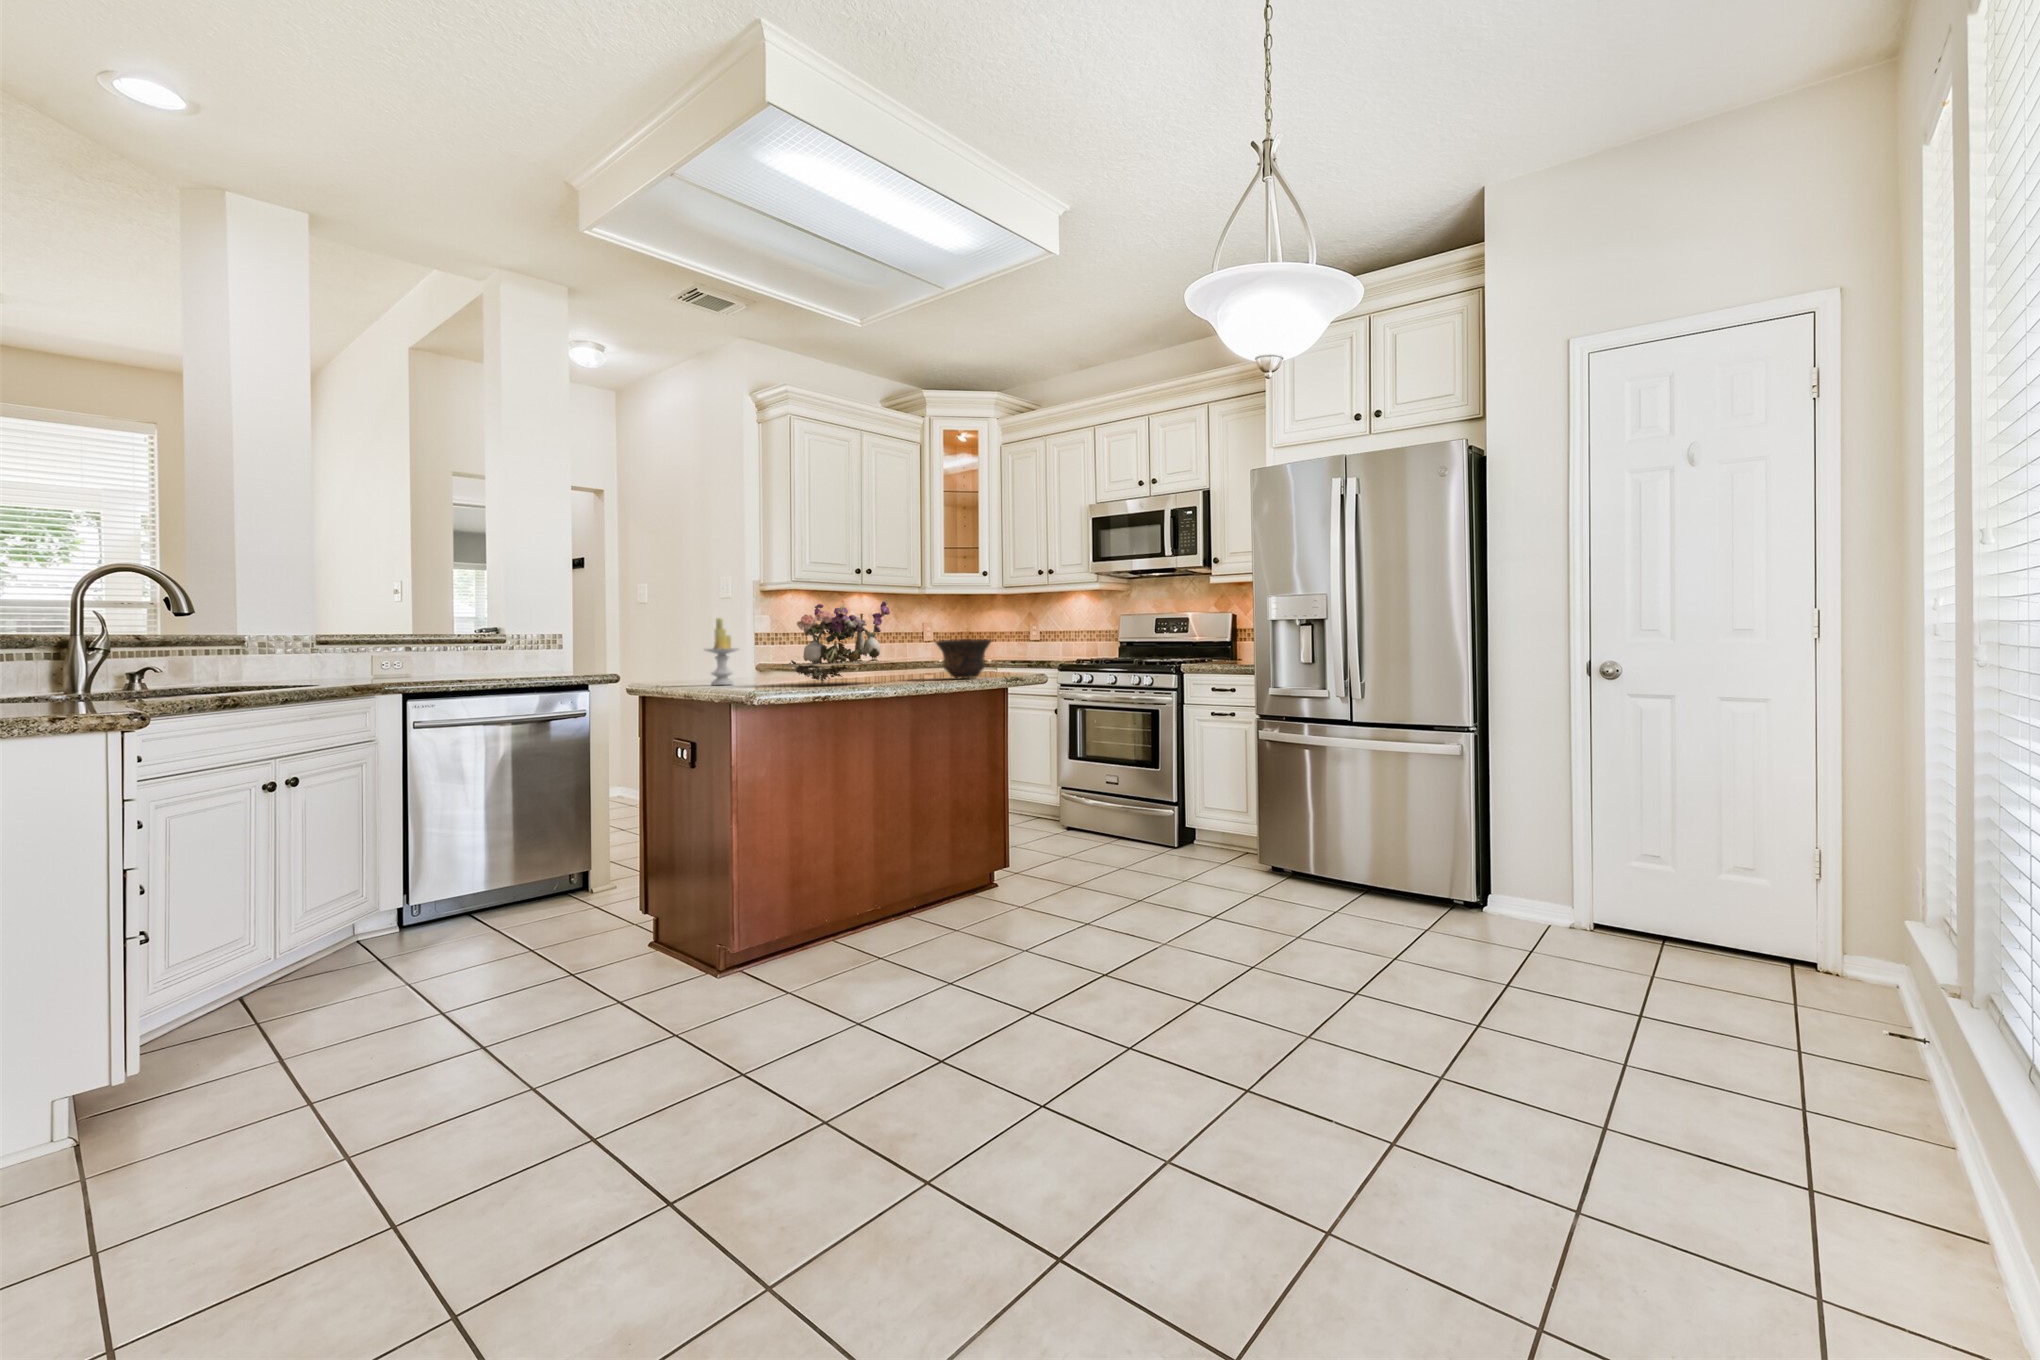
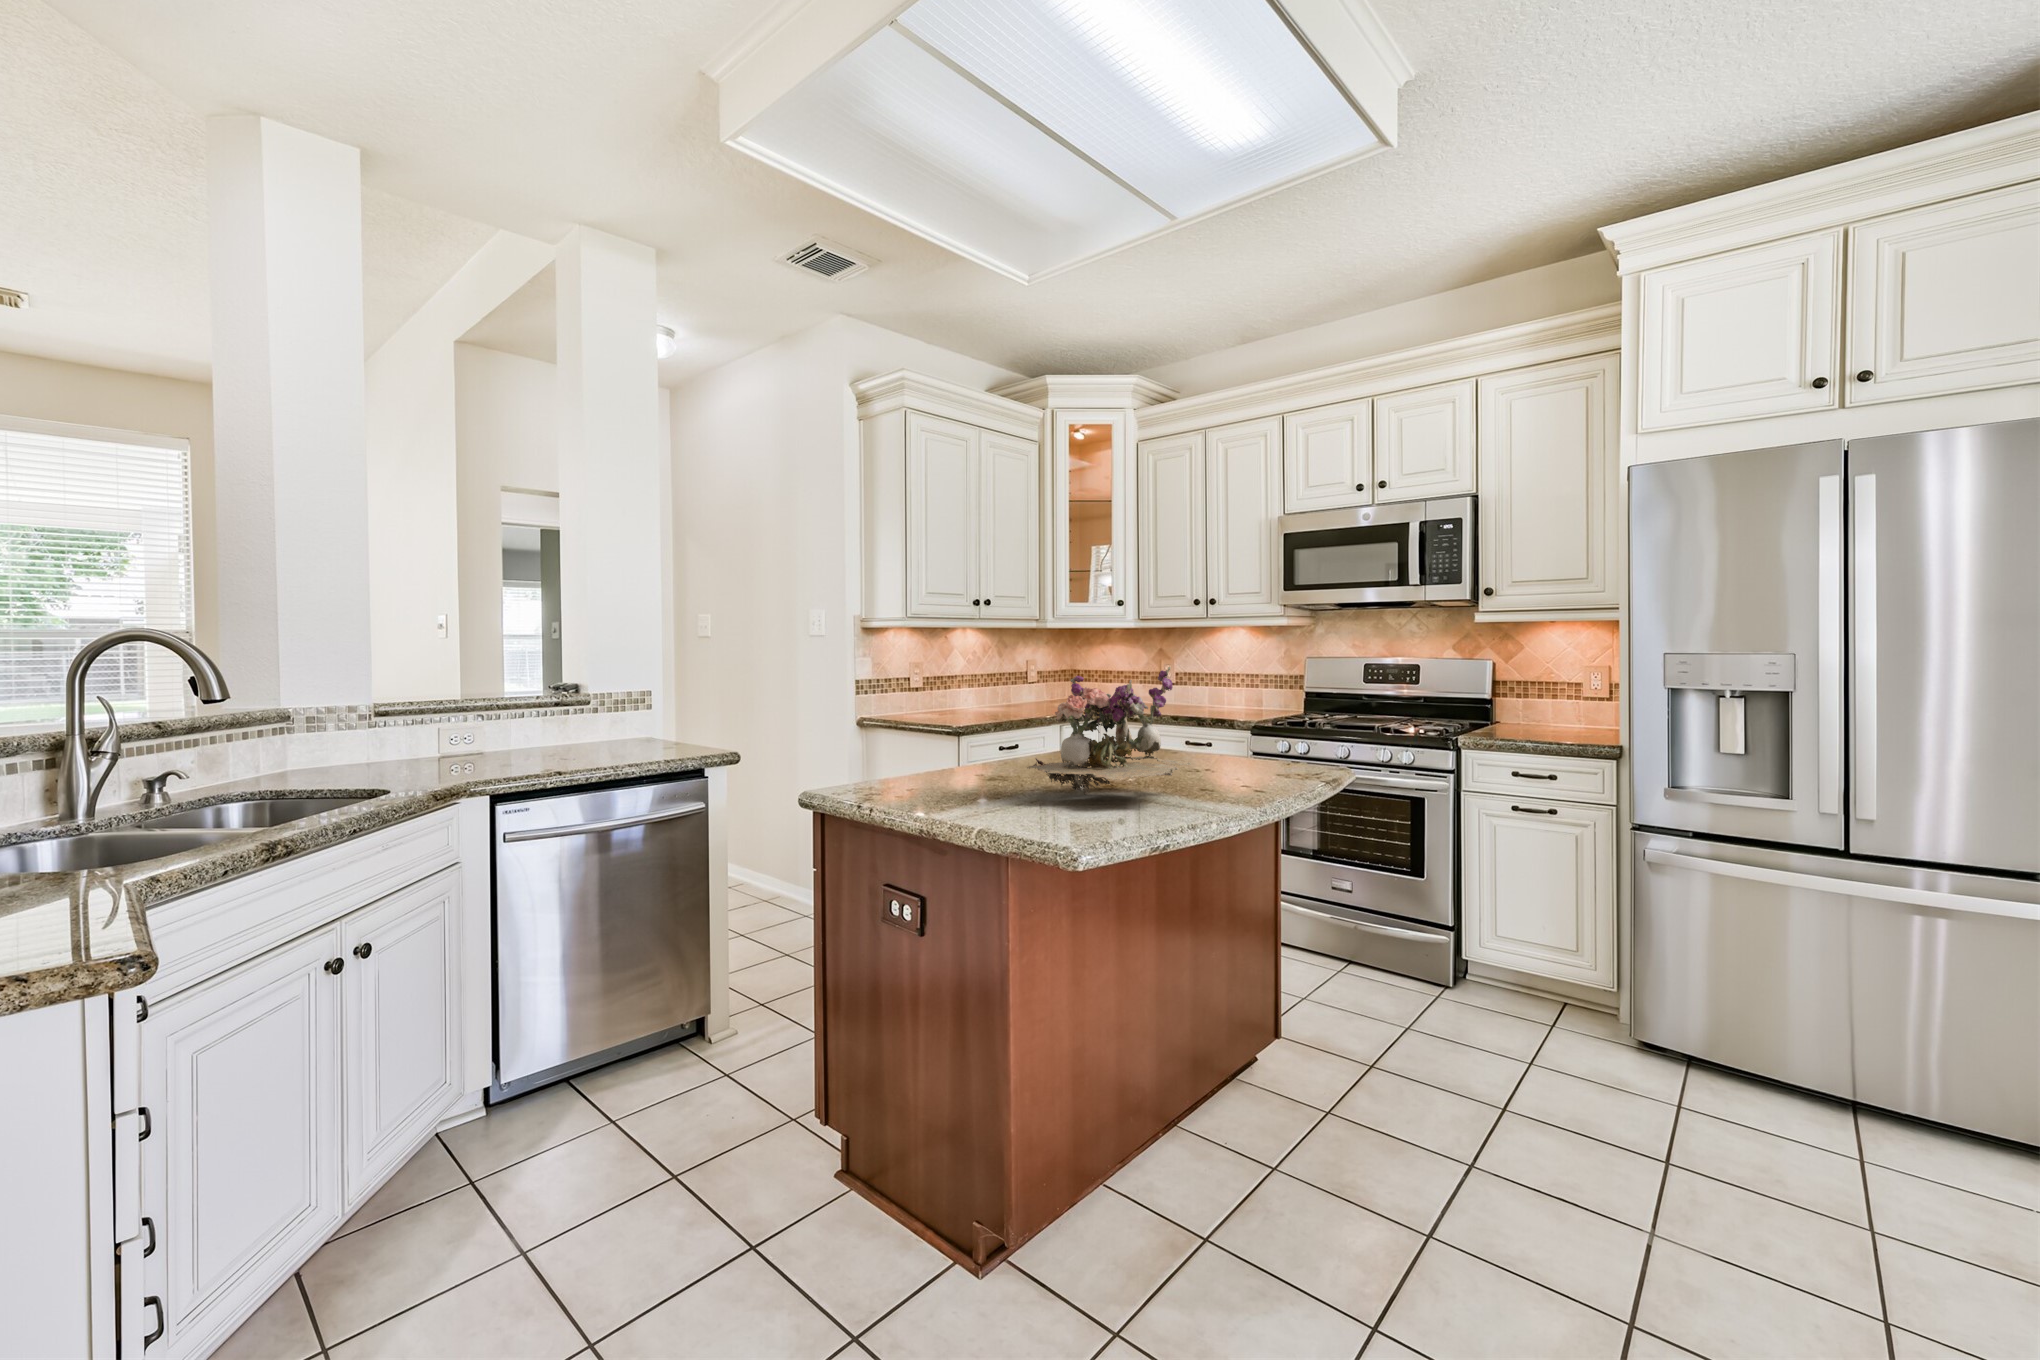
candle: present [706,618,738,685] -> none [899,691,948,791]
bowl: present [936,639,991,678] -> none [1229,721,1318,785]

